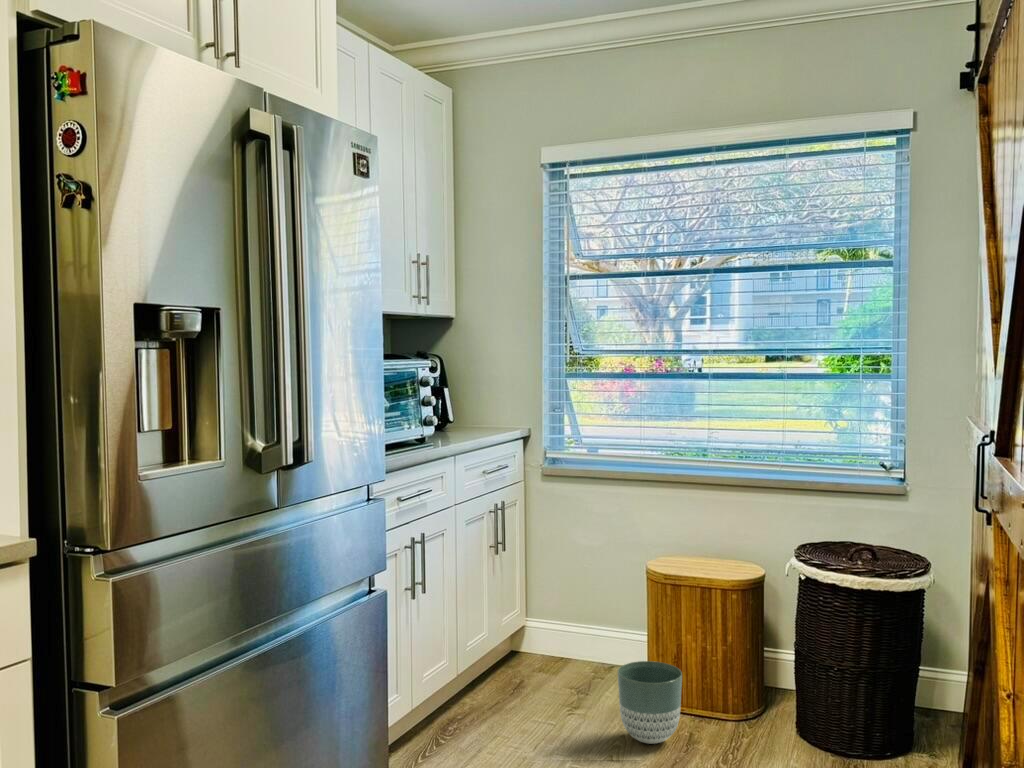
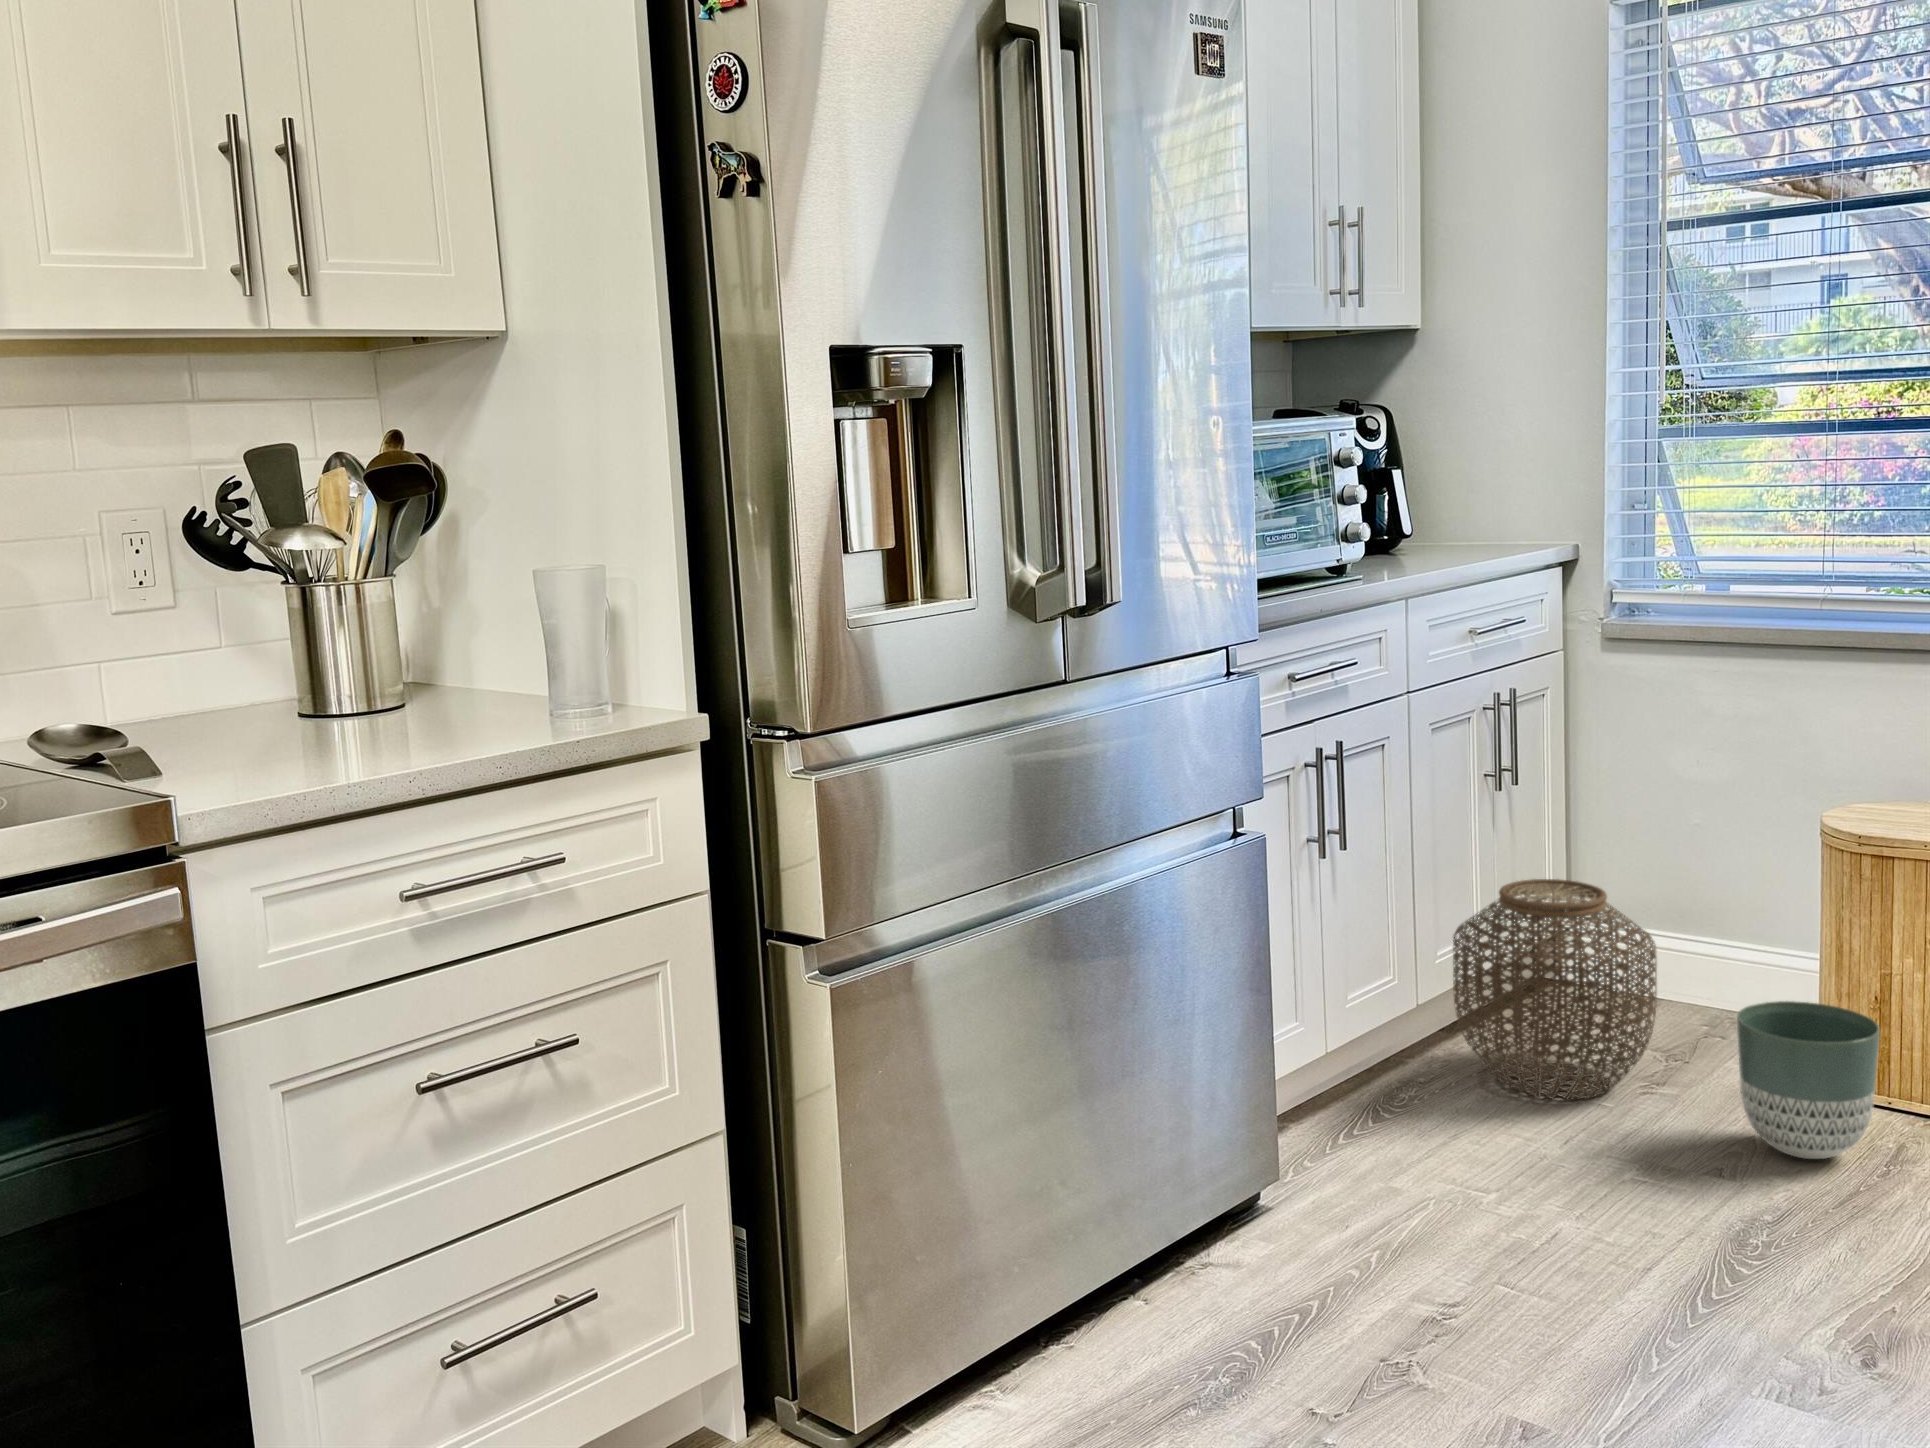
woven basket: none [477,603,577,723] -> present [1453,879,1657,1100]

